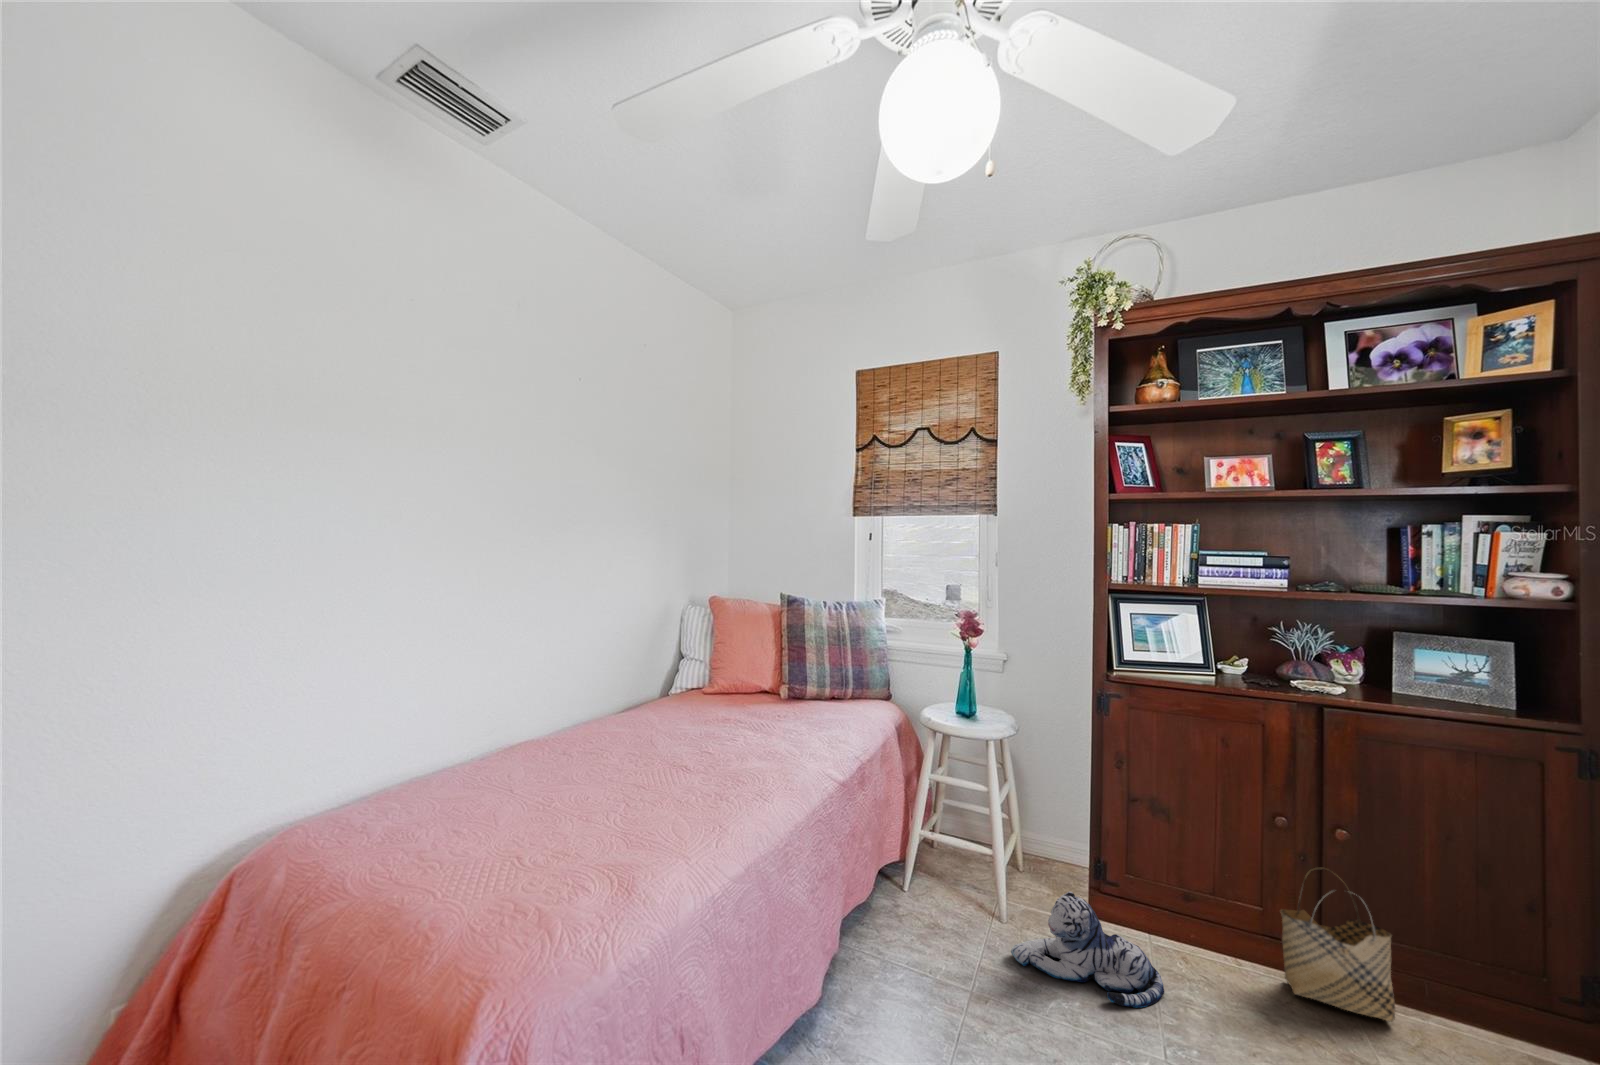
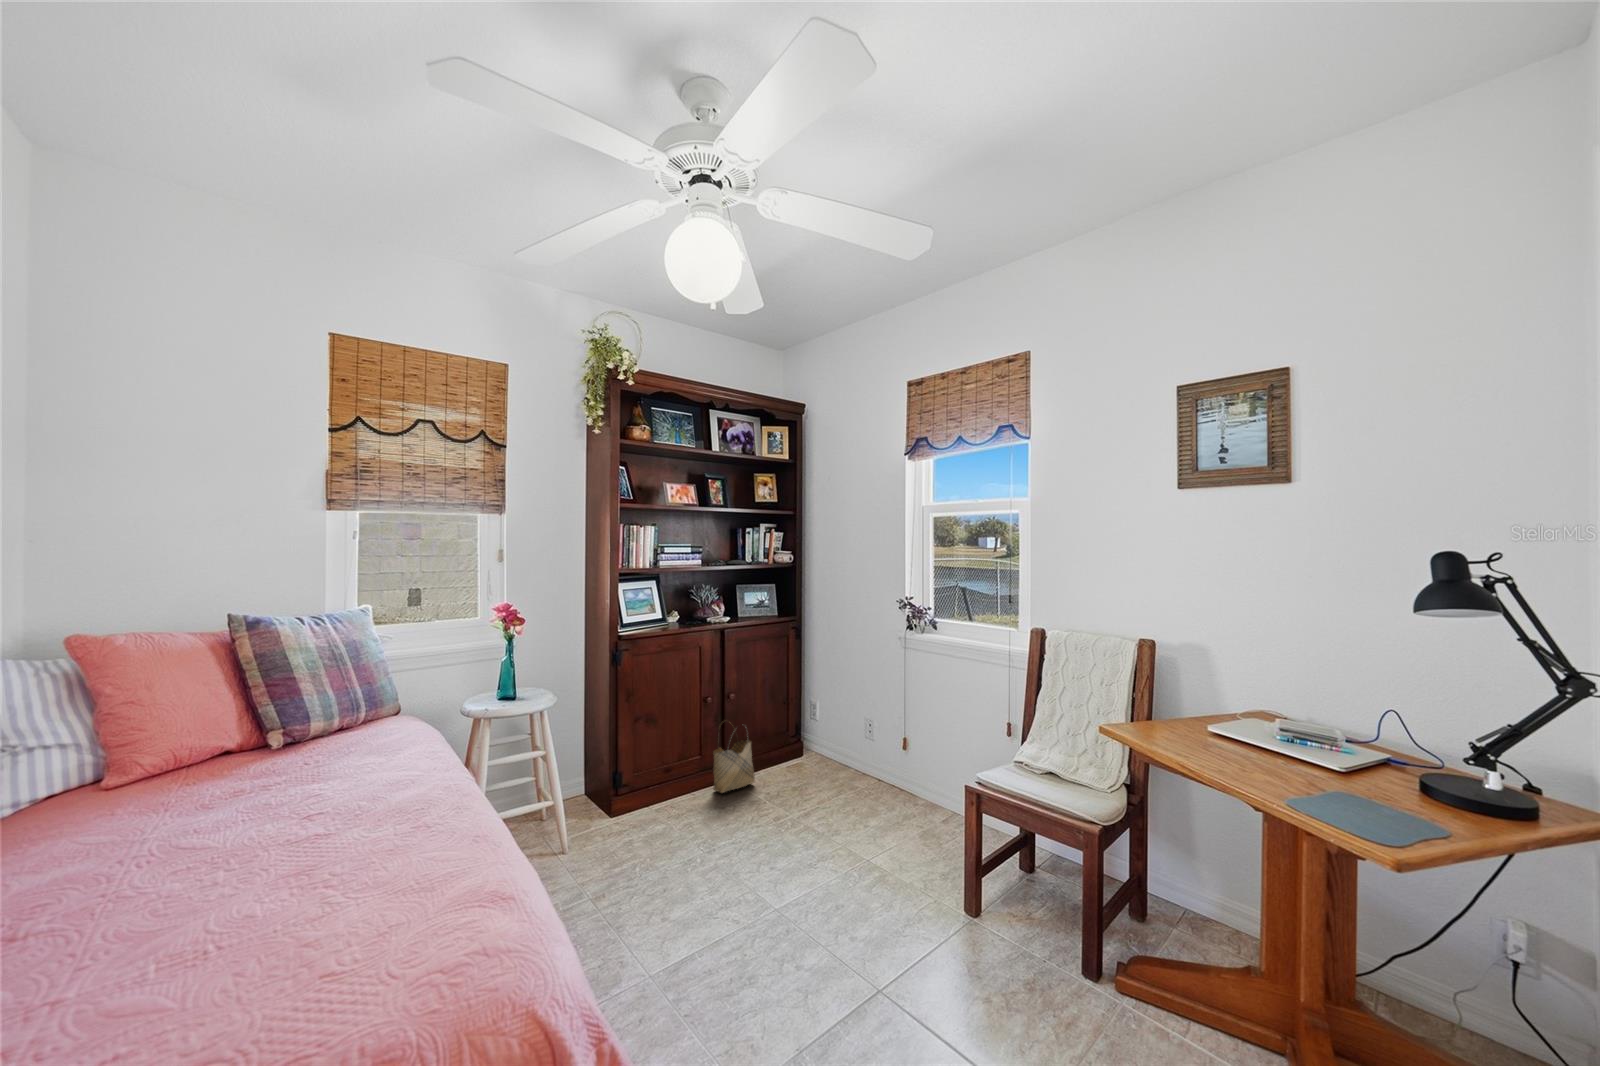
plush toy: present [1011,891,1164,1008] -> none [594,794,680,863]

